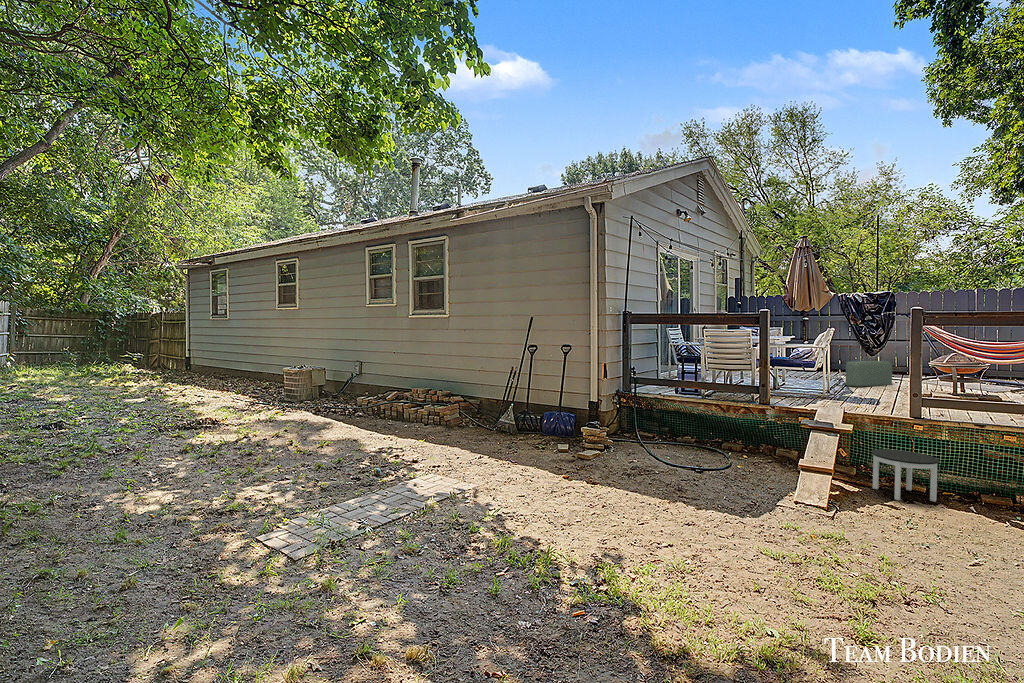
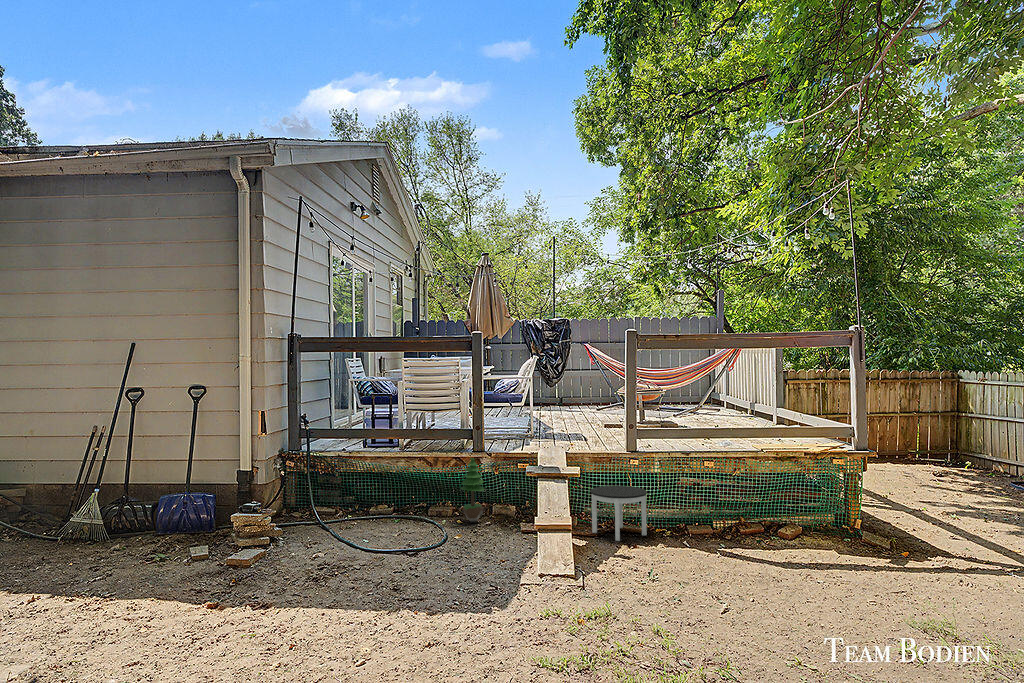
pouf: present [846,361,893,386] -> none [539,393,576,422]
potted tree: none [748,406,770,461] -> present [461,458,484,522]

